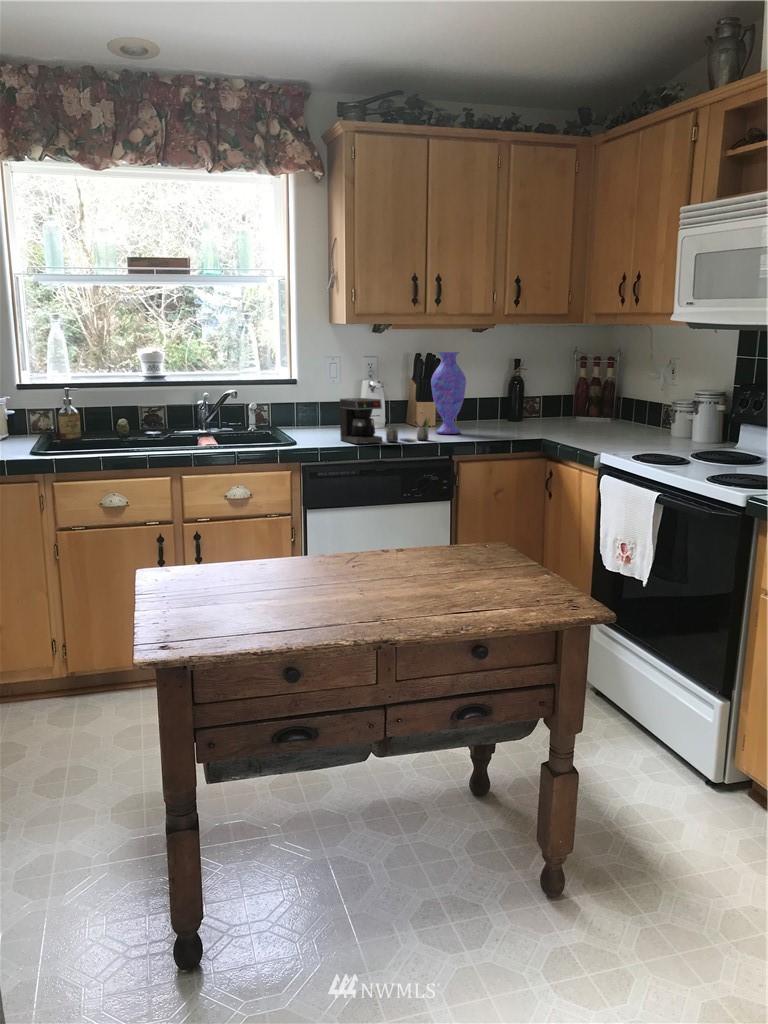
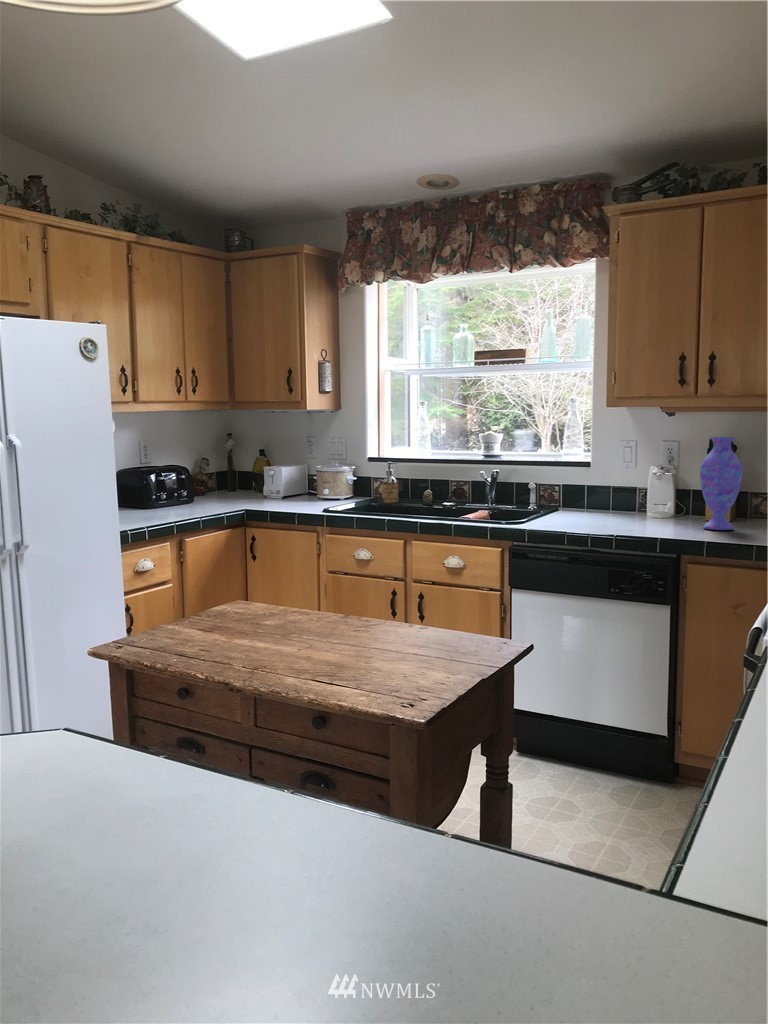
coffee maker: present [340,398,430,444] -> none [572,482,670,533]

